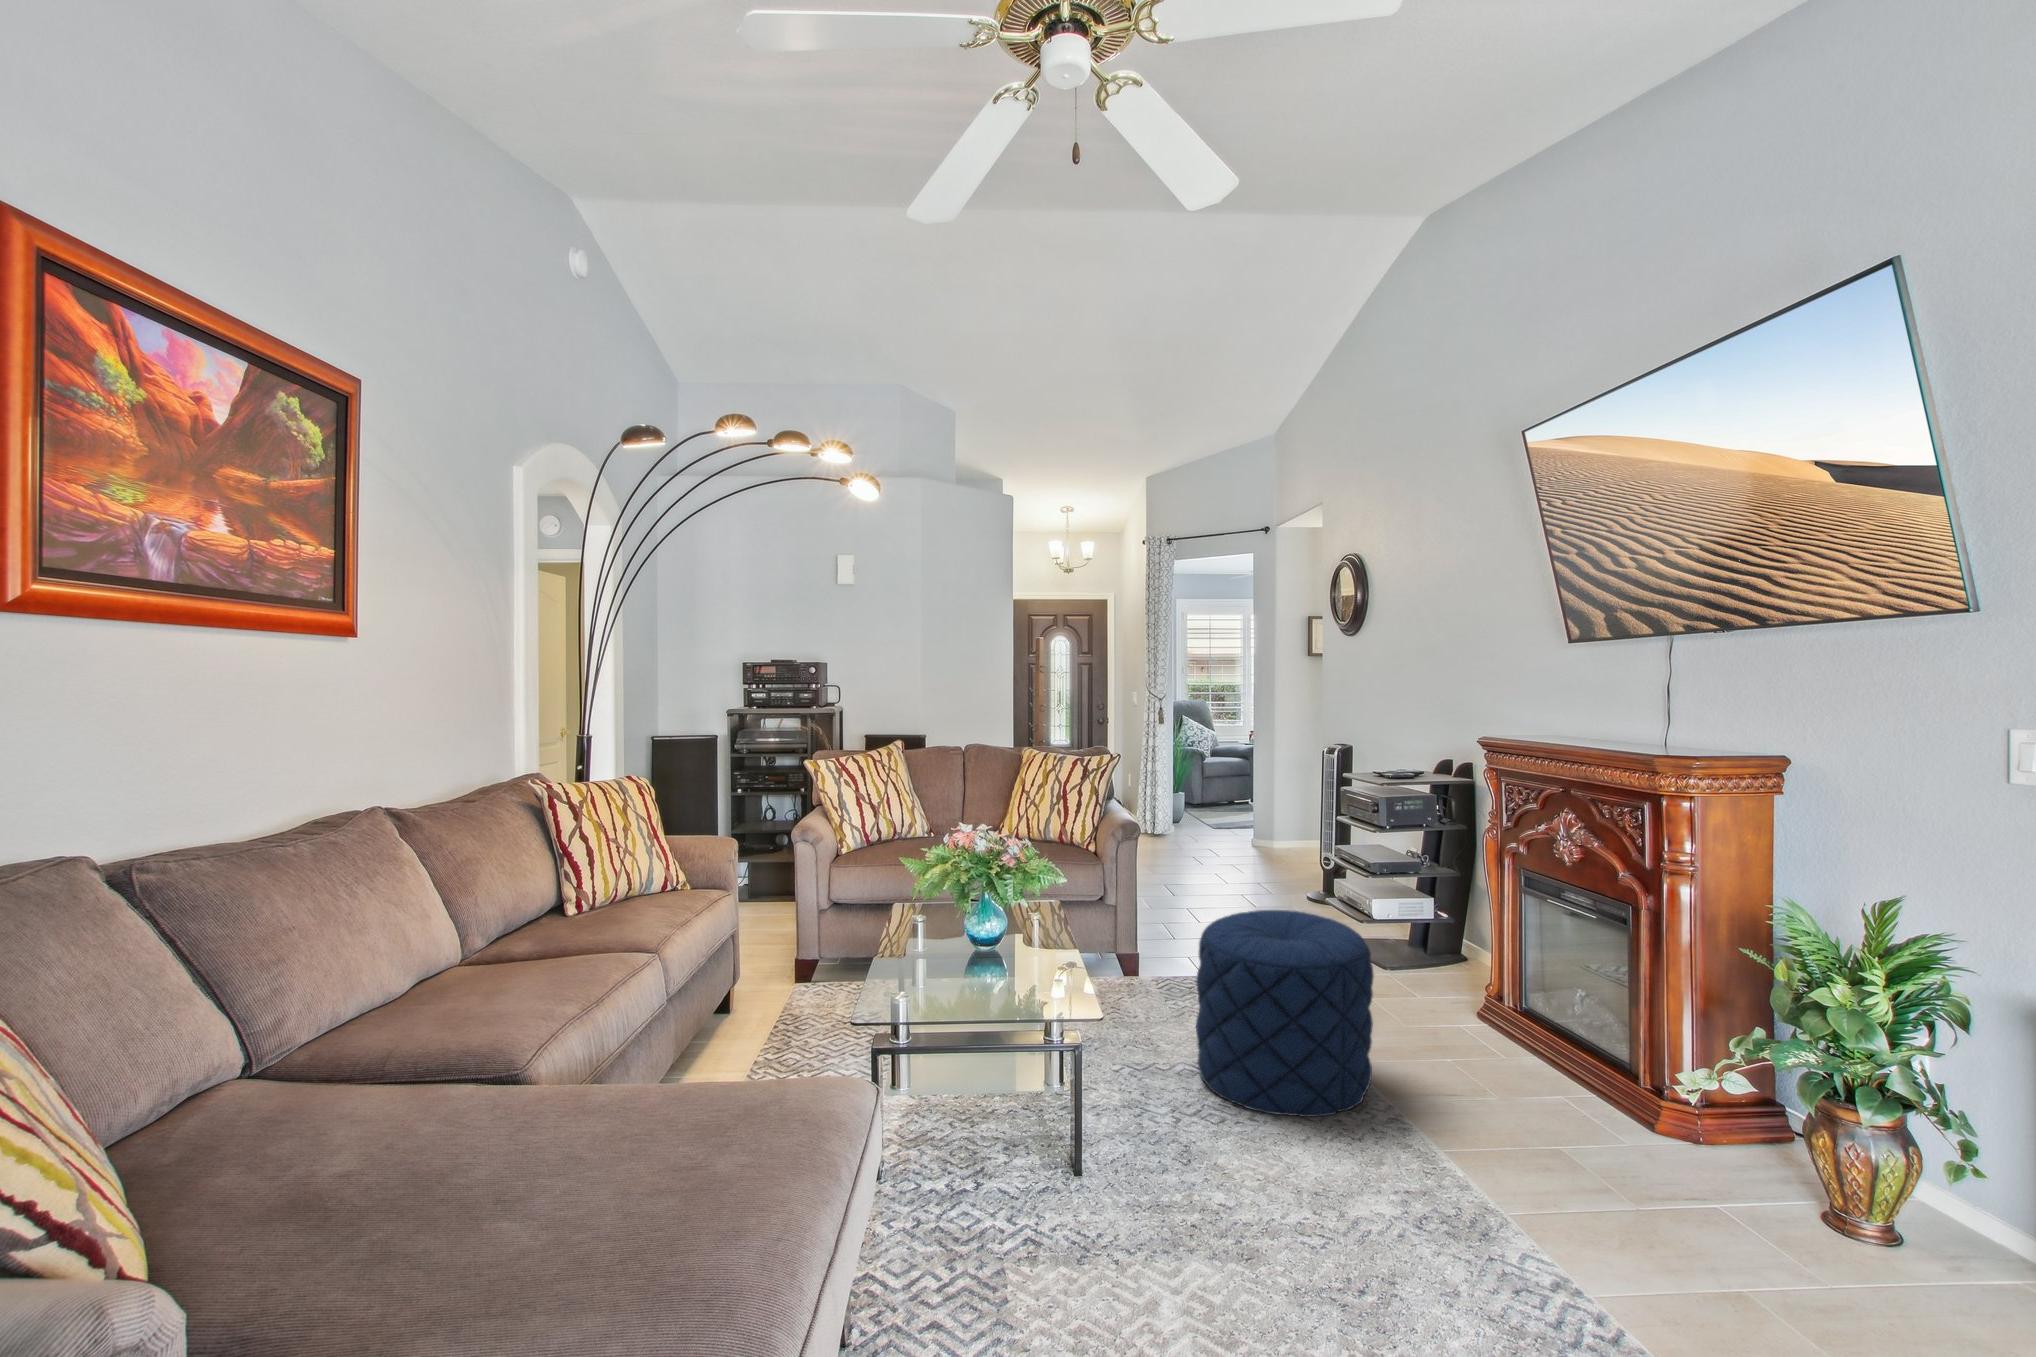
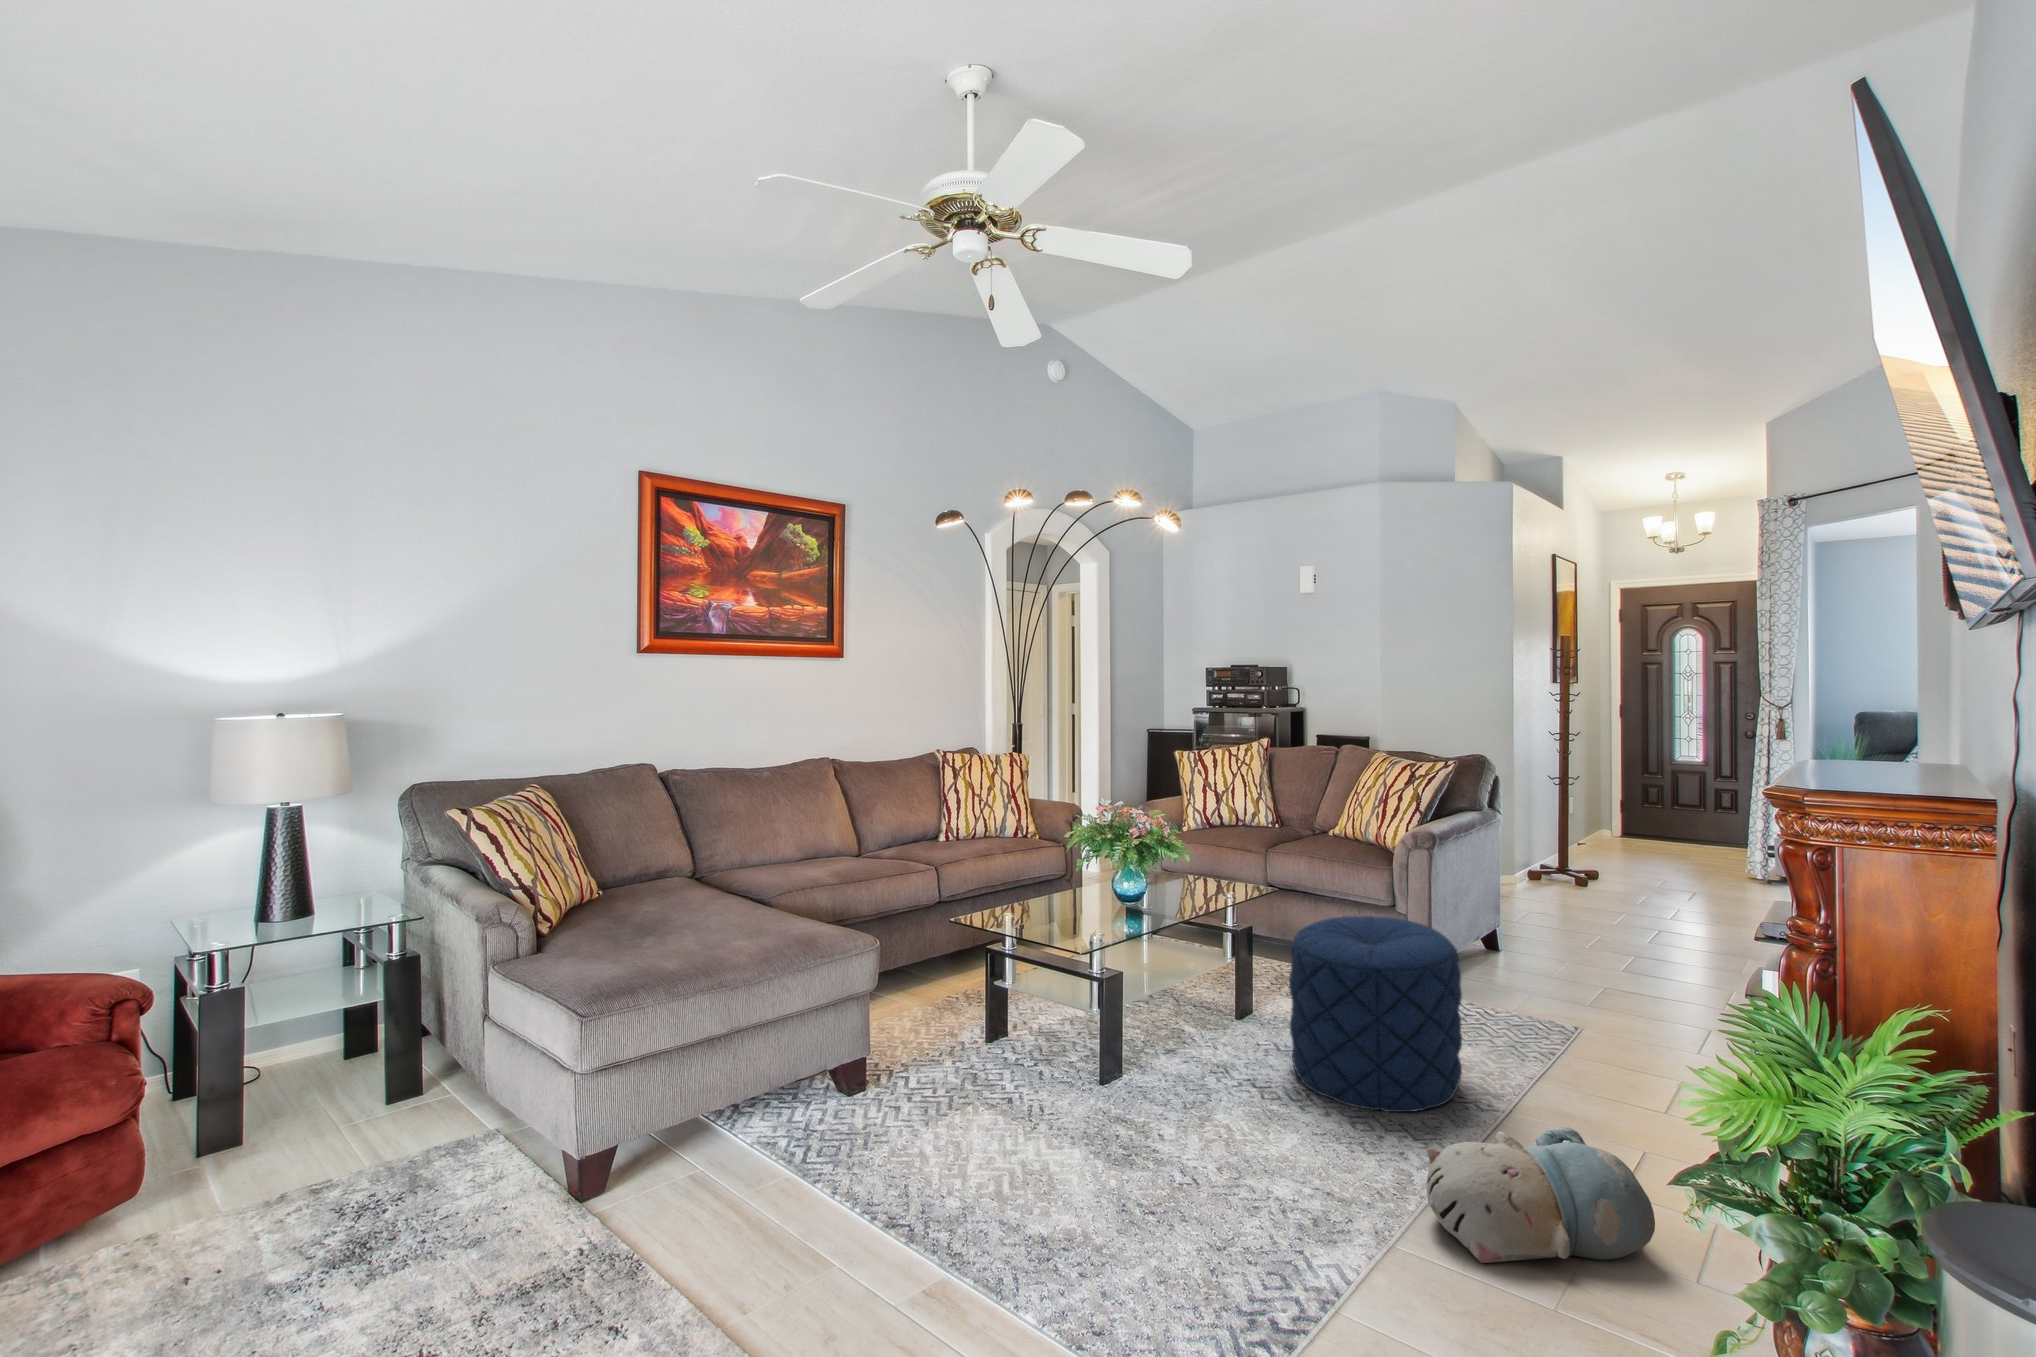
plush toy: none [1527,1071,1684,1226] -> present [1426,1127,1655,1263]

